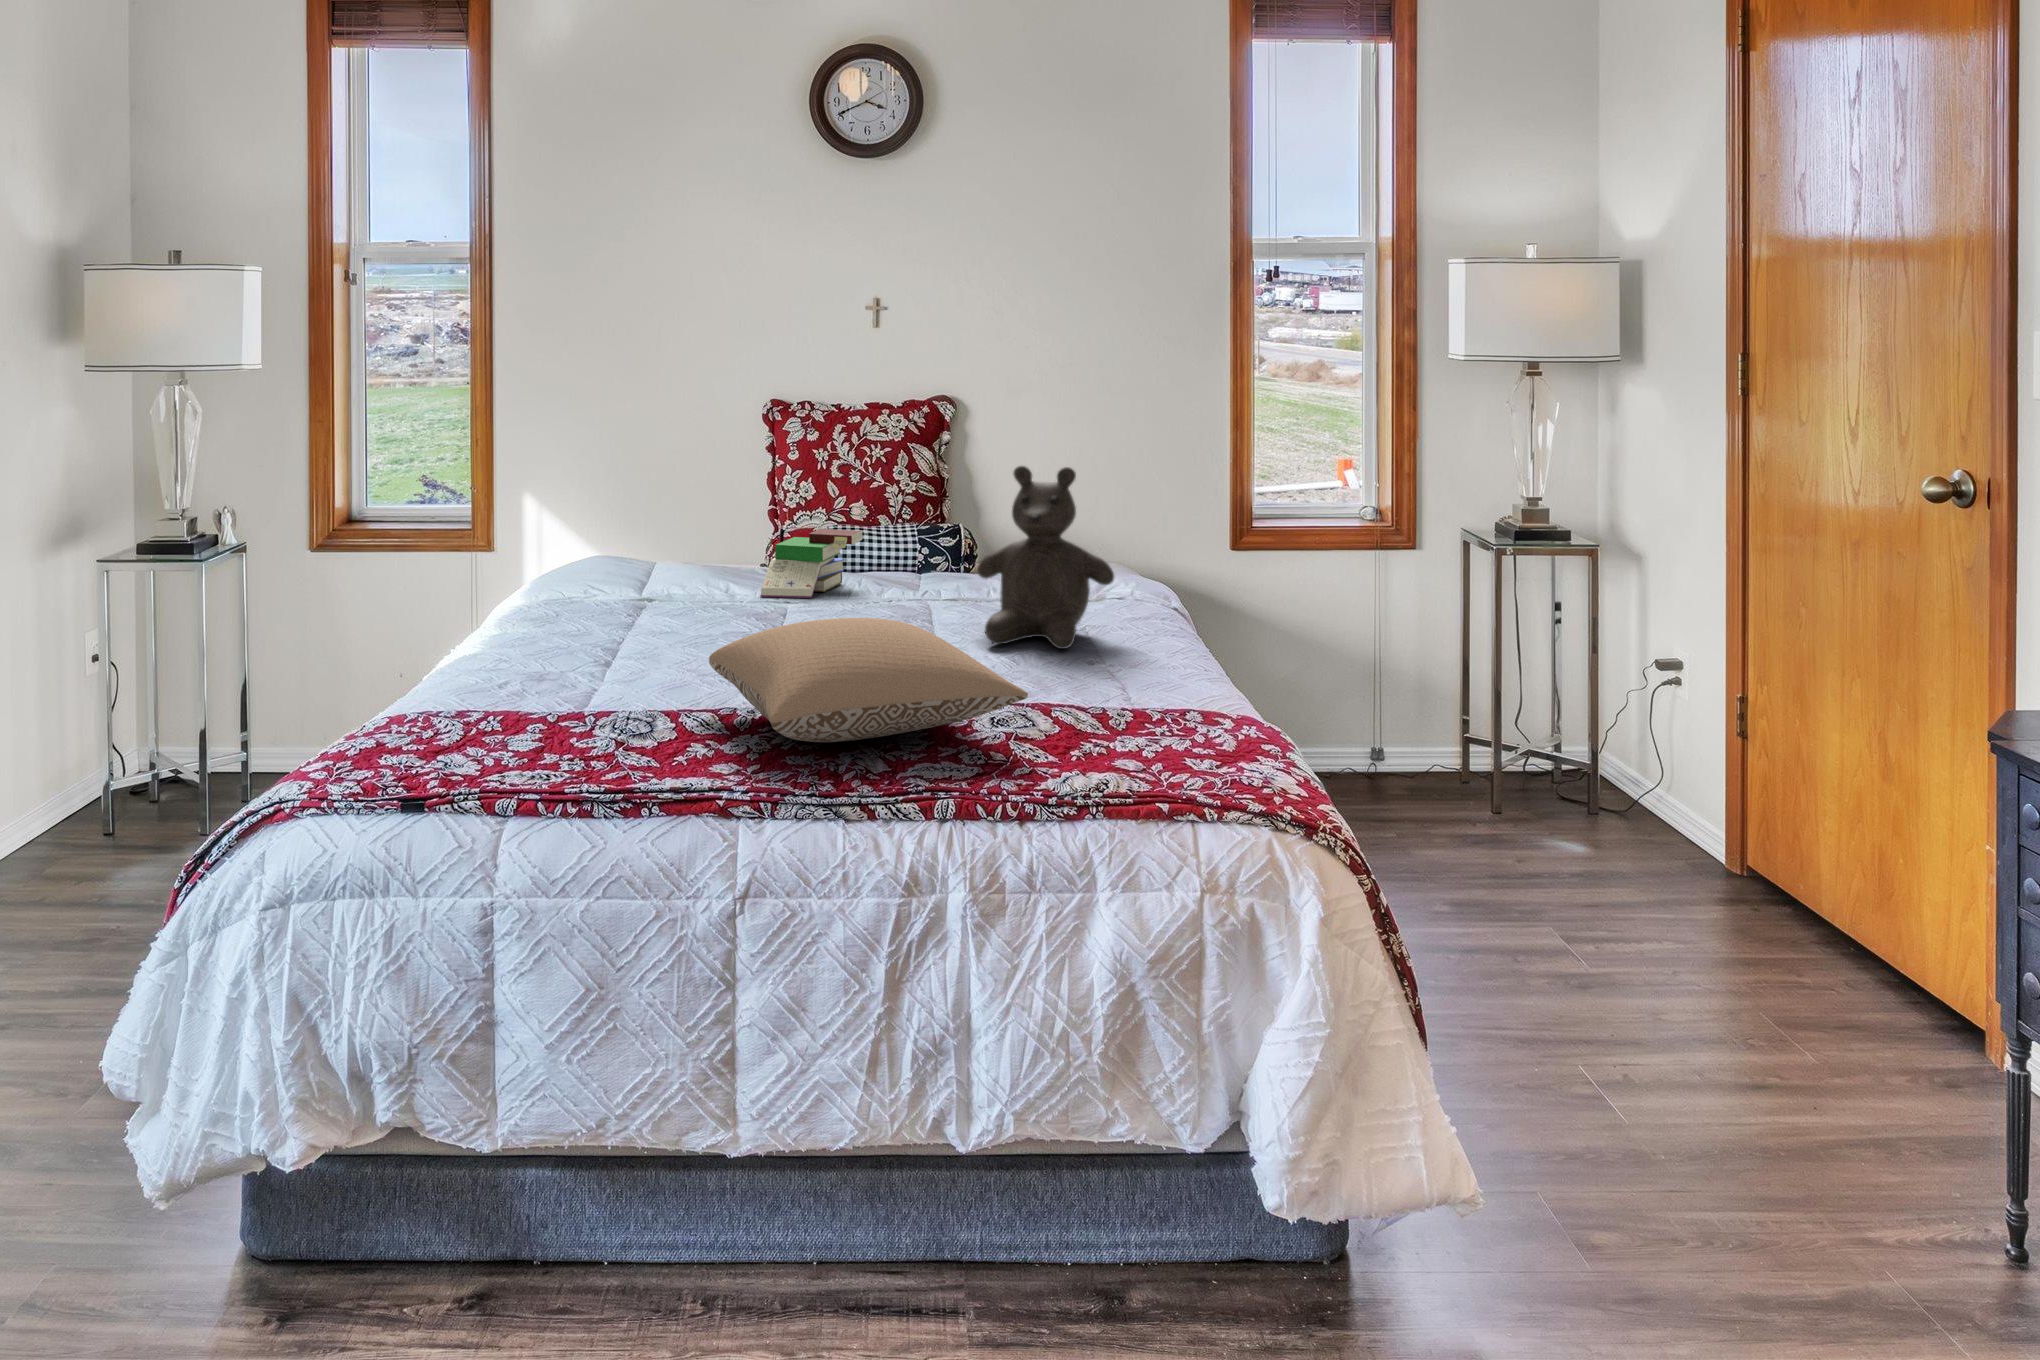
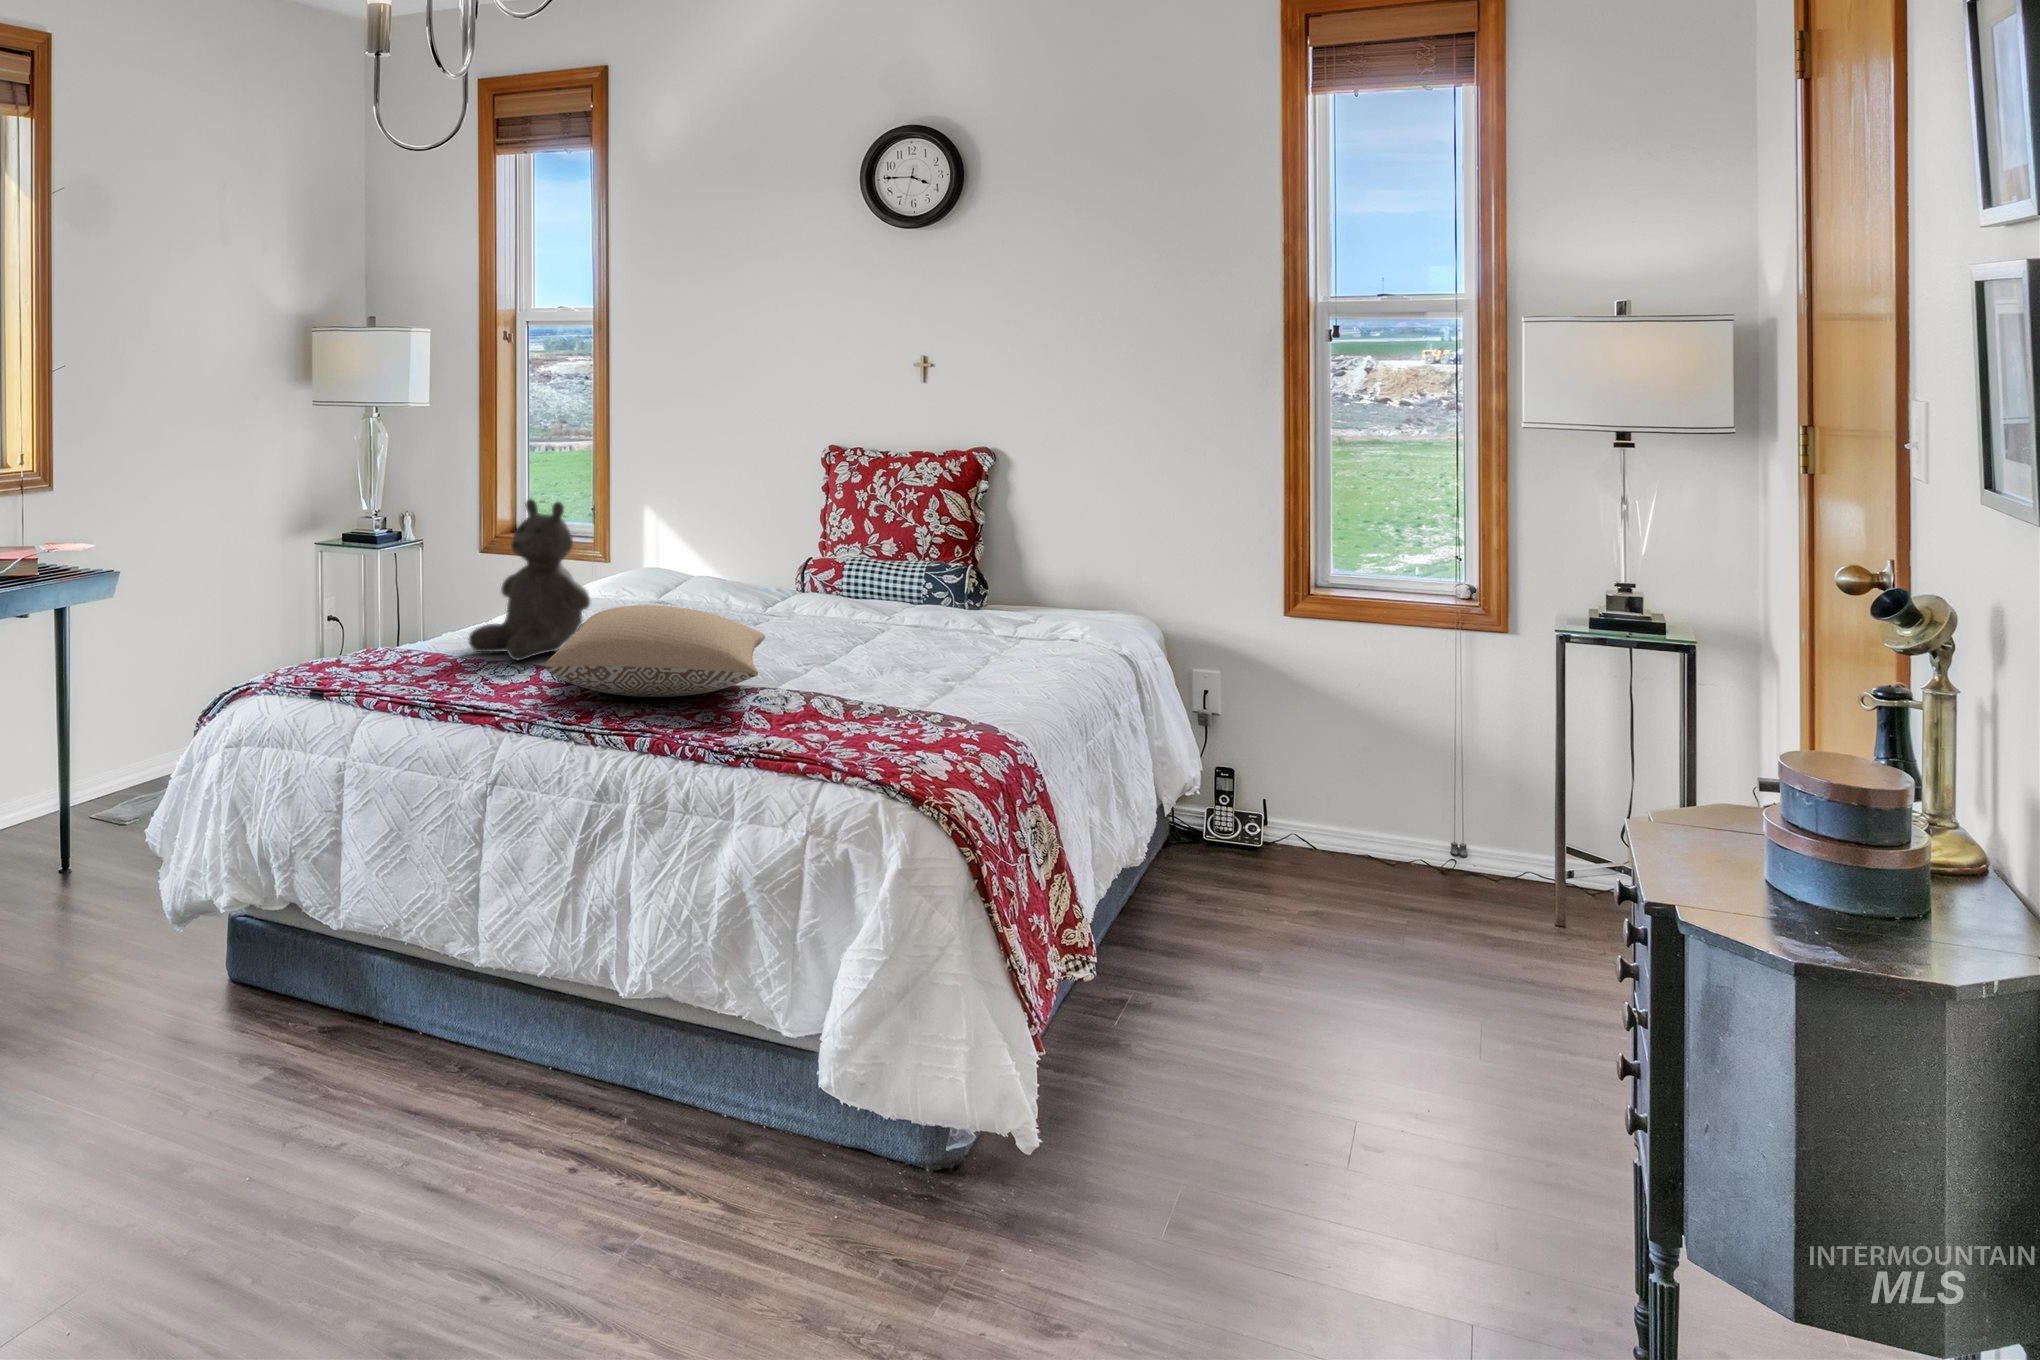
teddy bear: present [977,466,1115,649] -> present [469,499,590,660]
book: present [760,529,862,598] -> none [754,559,858,616]

